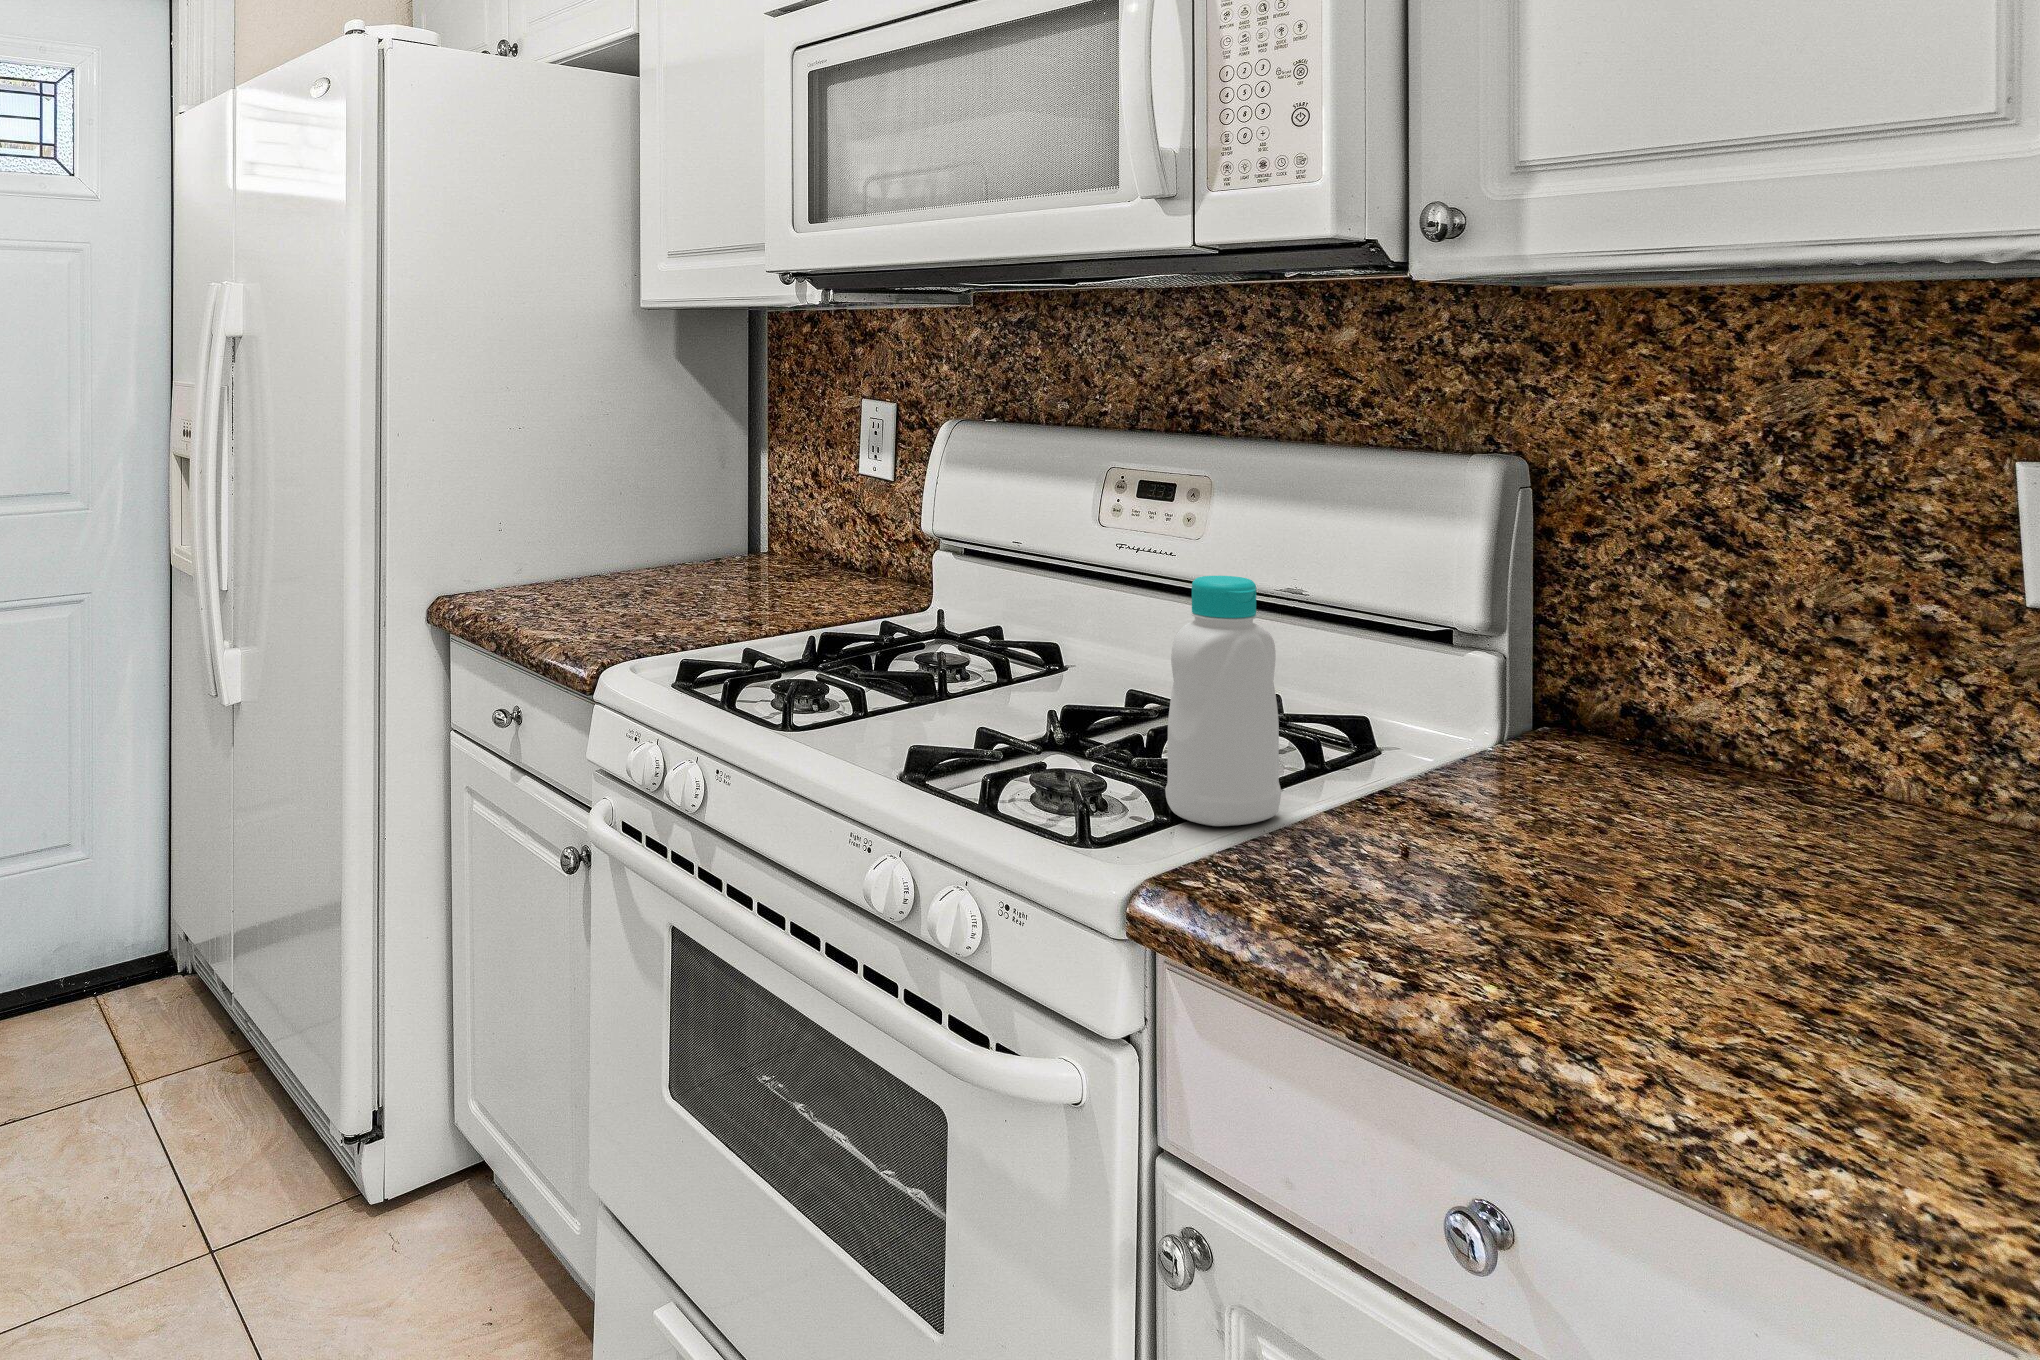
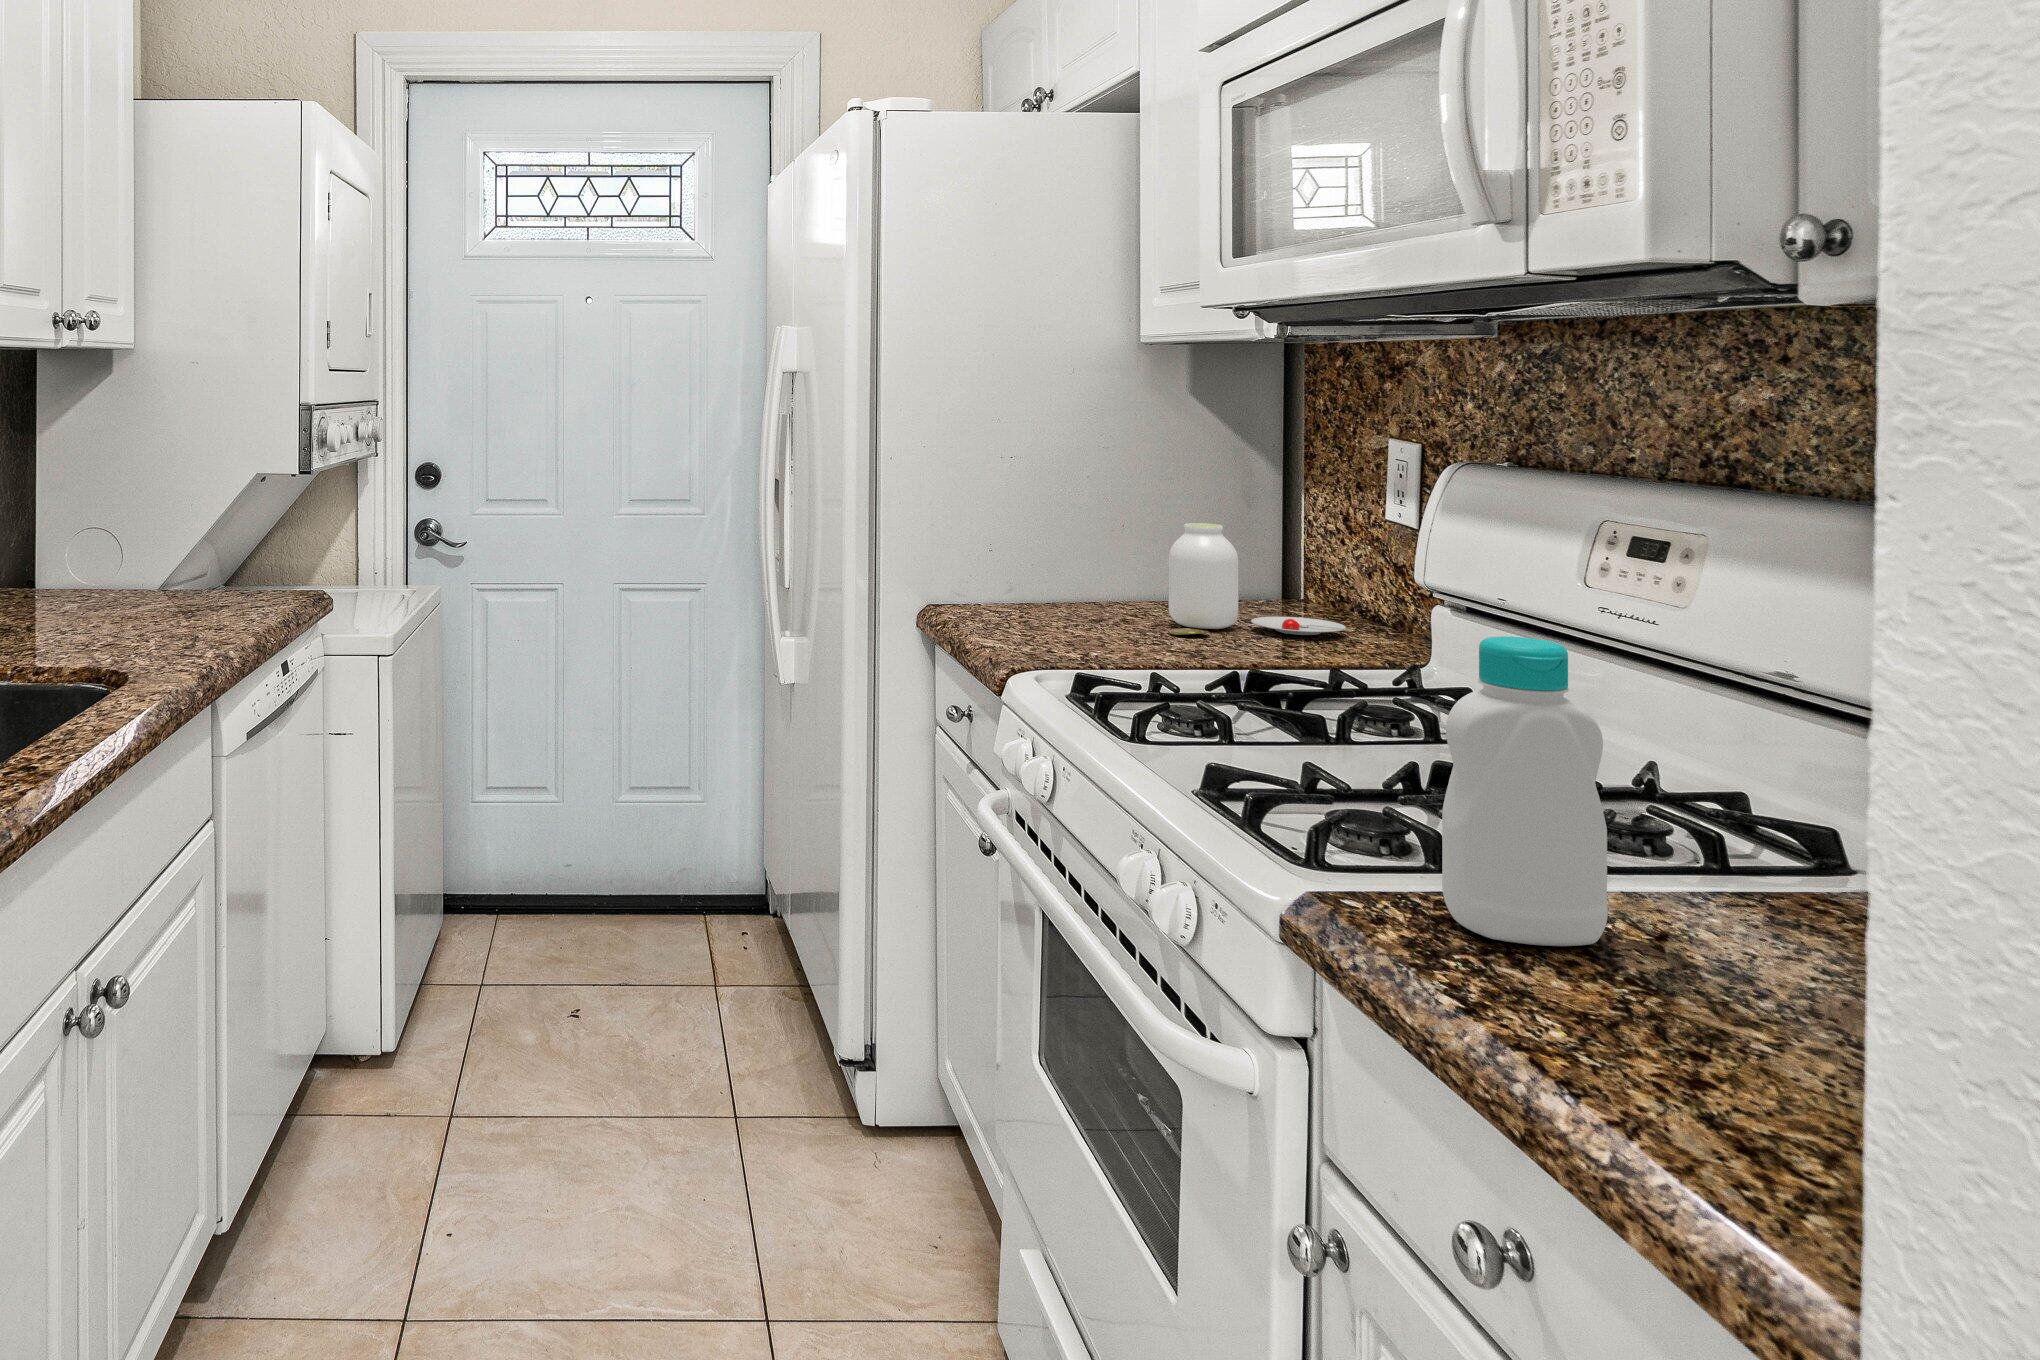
jar: none [686,489,852,602] -> present [1169,523,1355,635]

